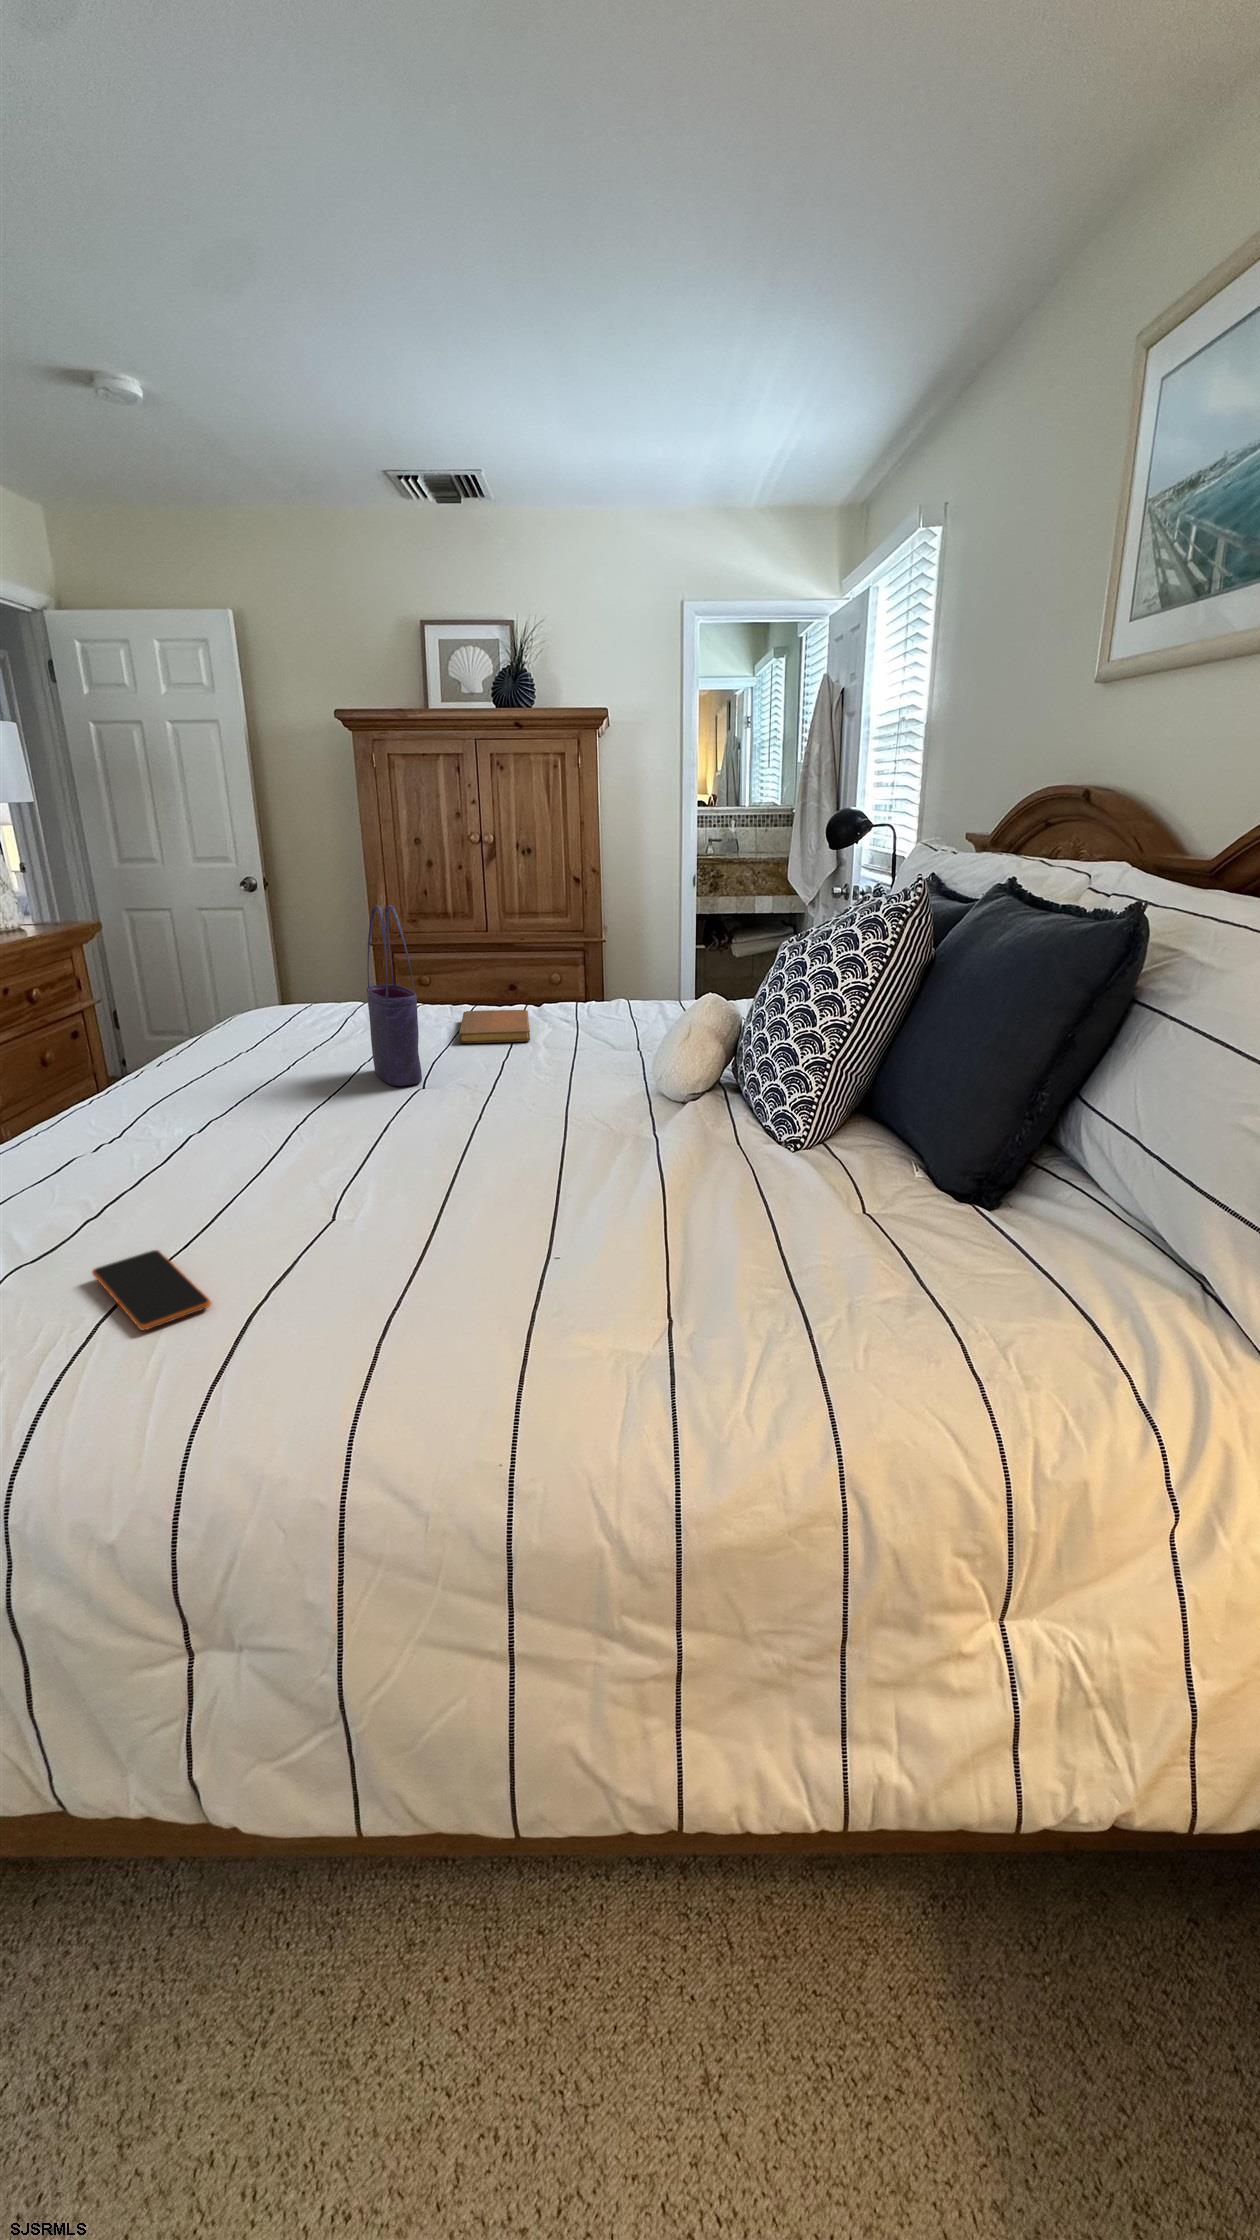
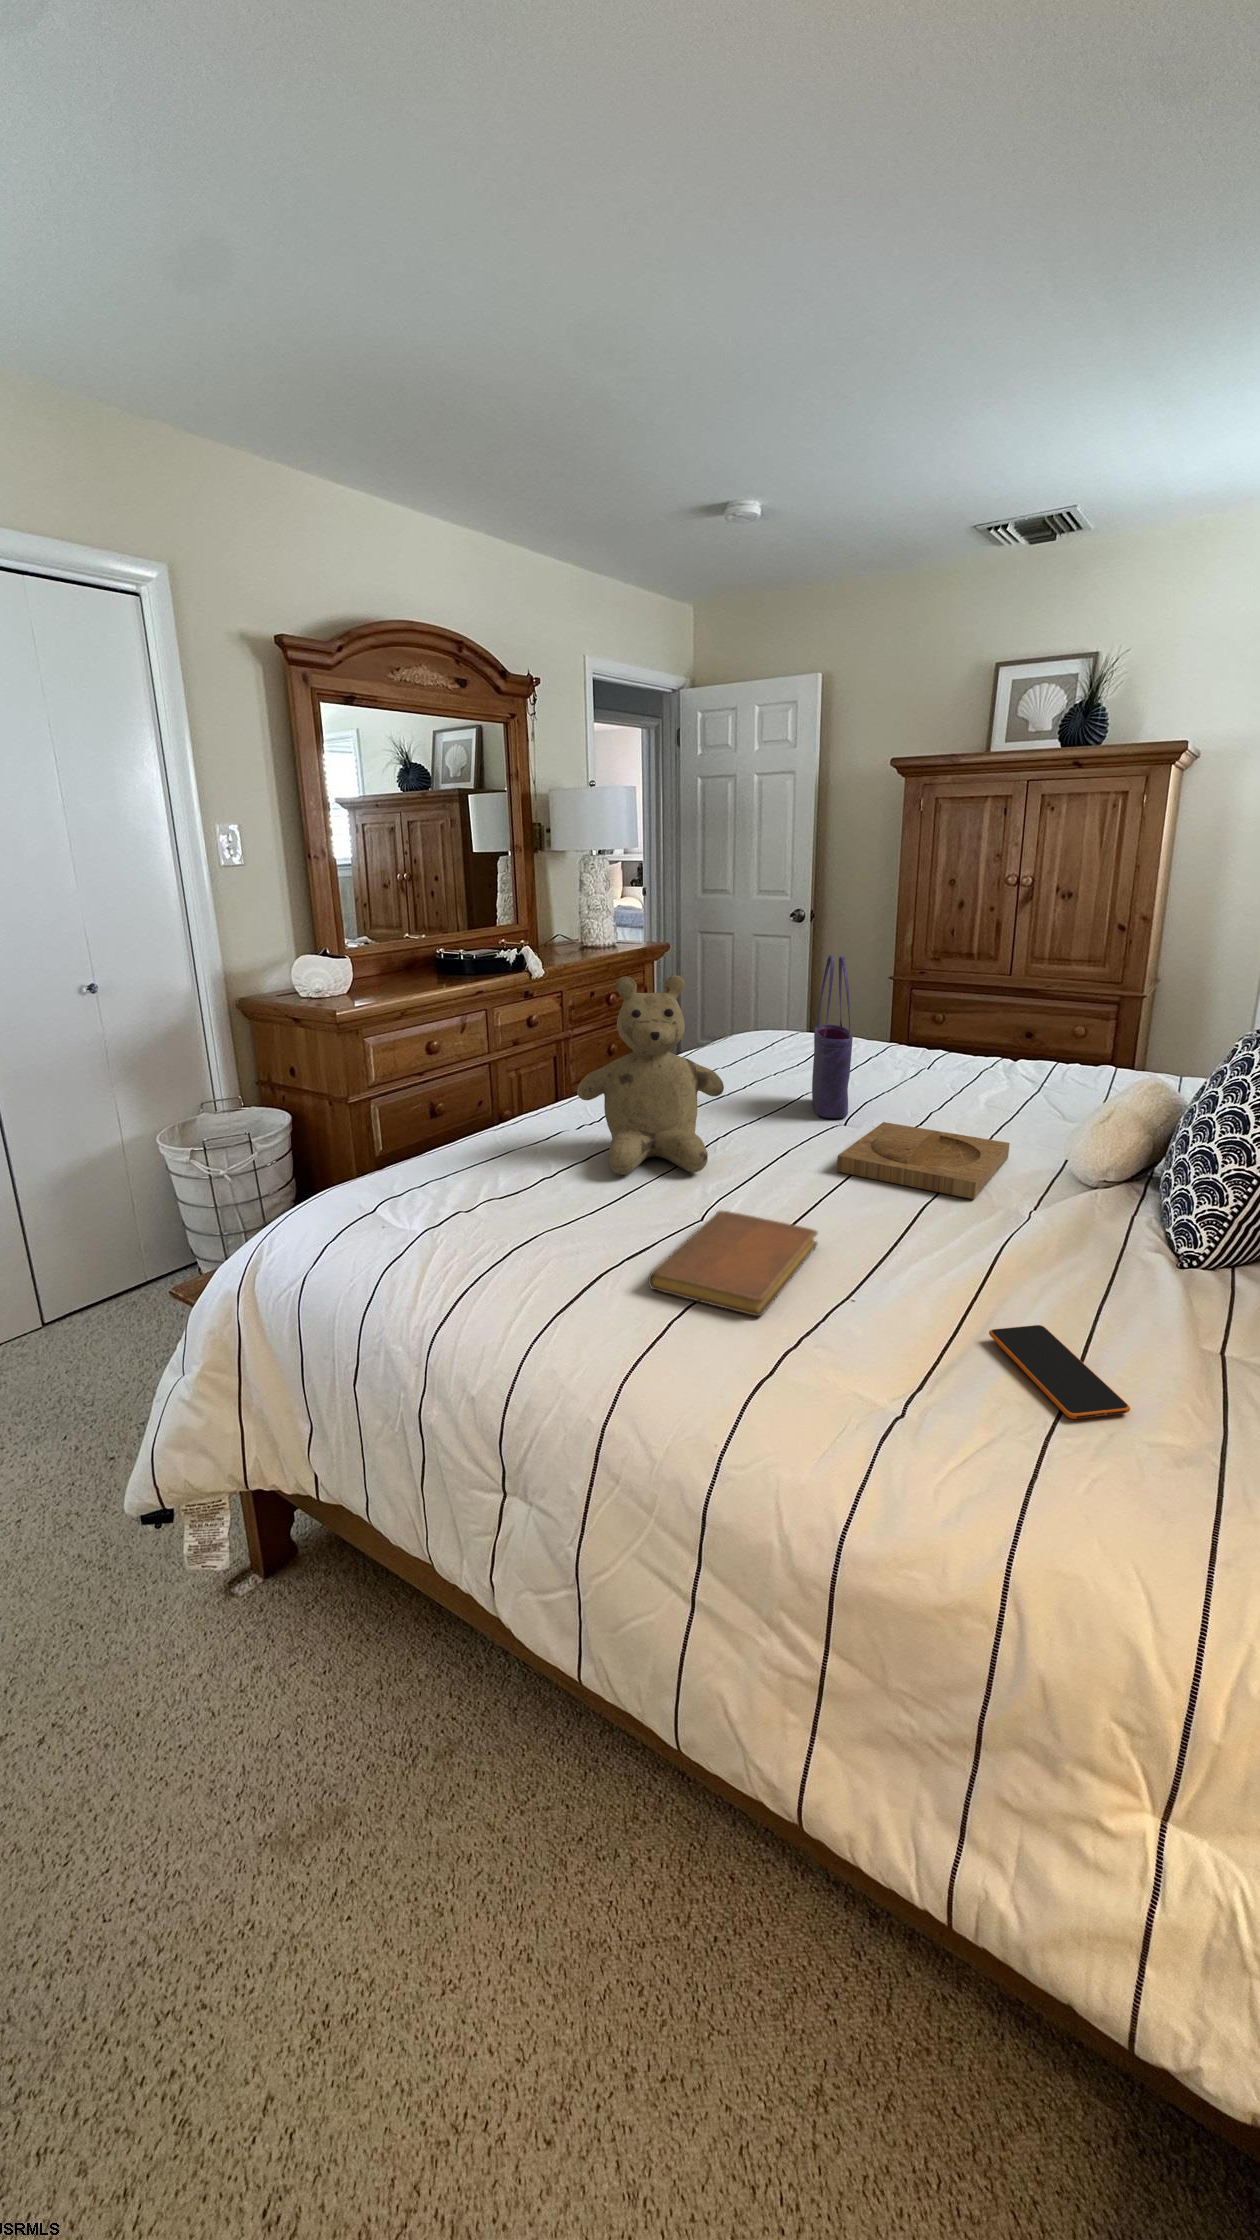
teddy bear: none [93,933,304,1196] -> present [577,975,724,1175]
notebook: present [458,1010,530,1043] -> present [648,1211,817,1316]
tray: none [448,1077,597,1137] -> present [837,1122,1010,1199]
smartphone: present [92,1250,211,1330] -> present [989,1325,1130,1419]

